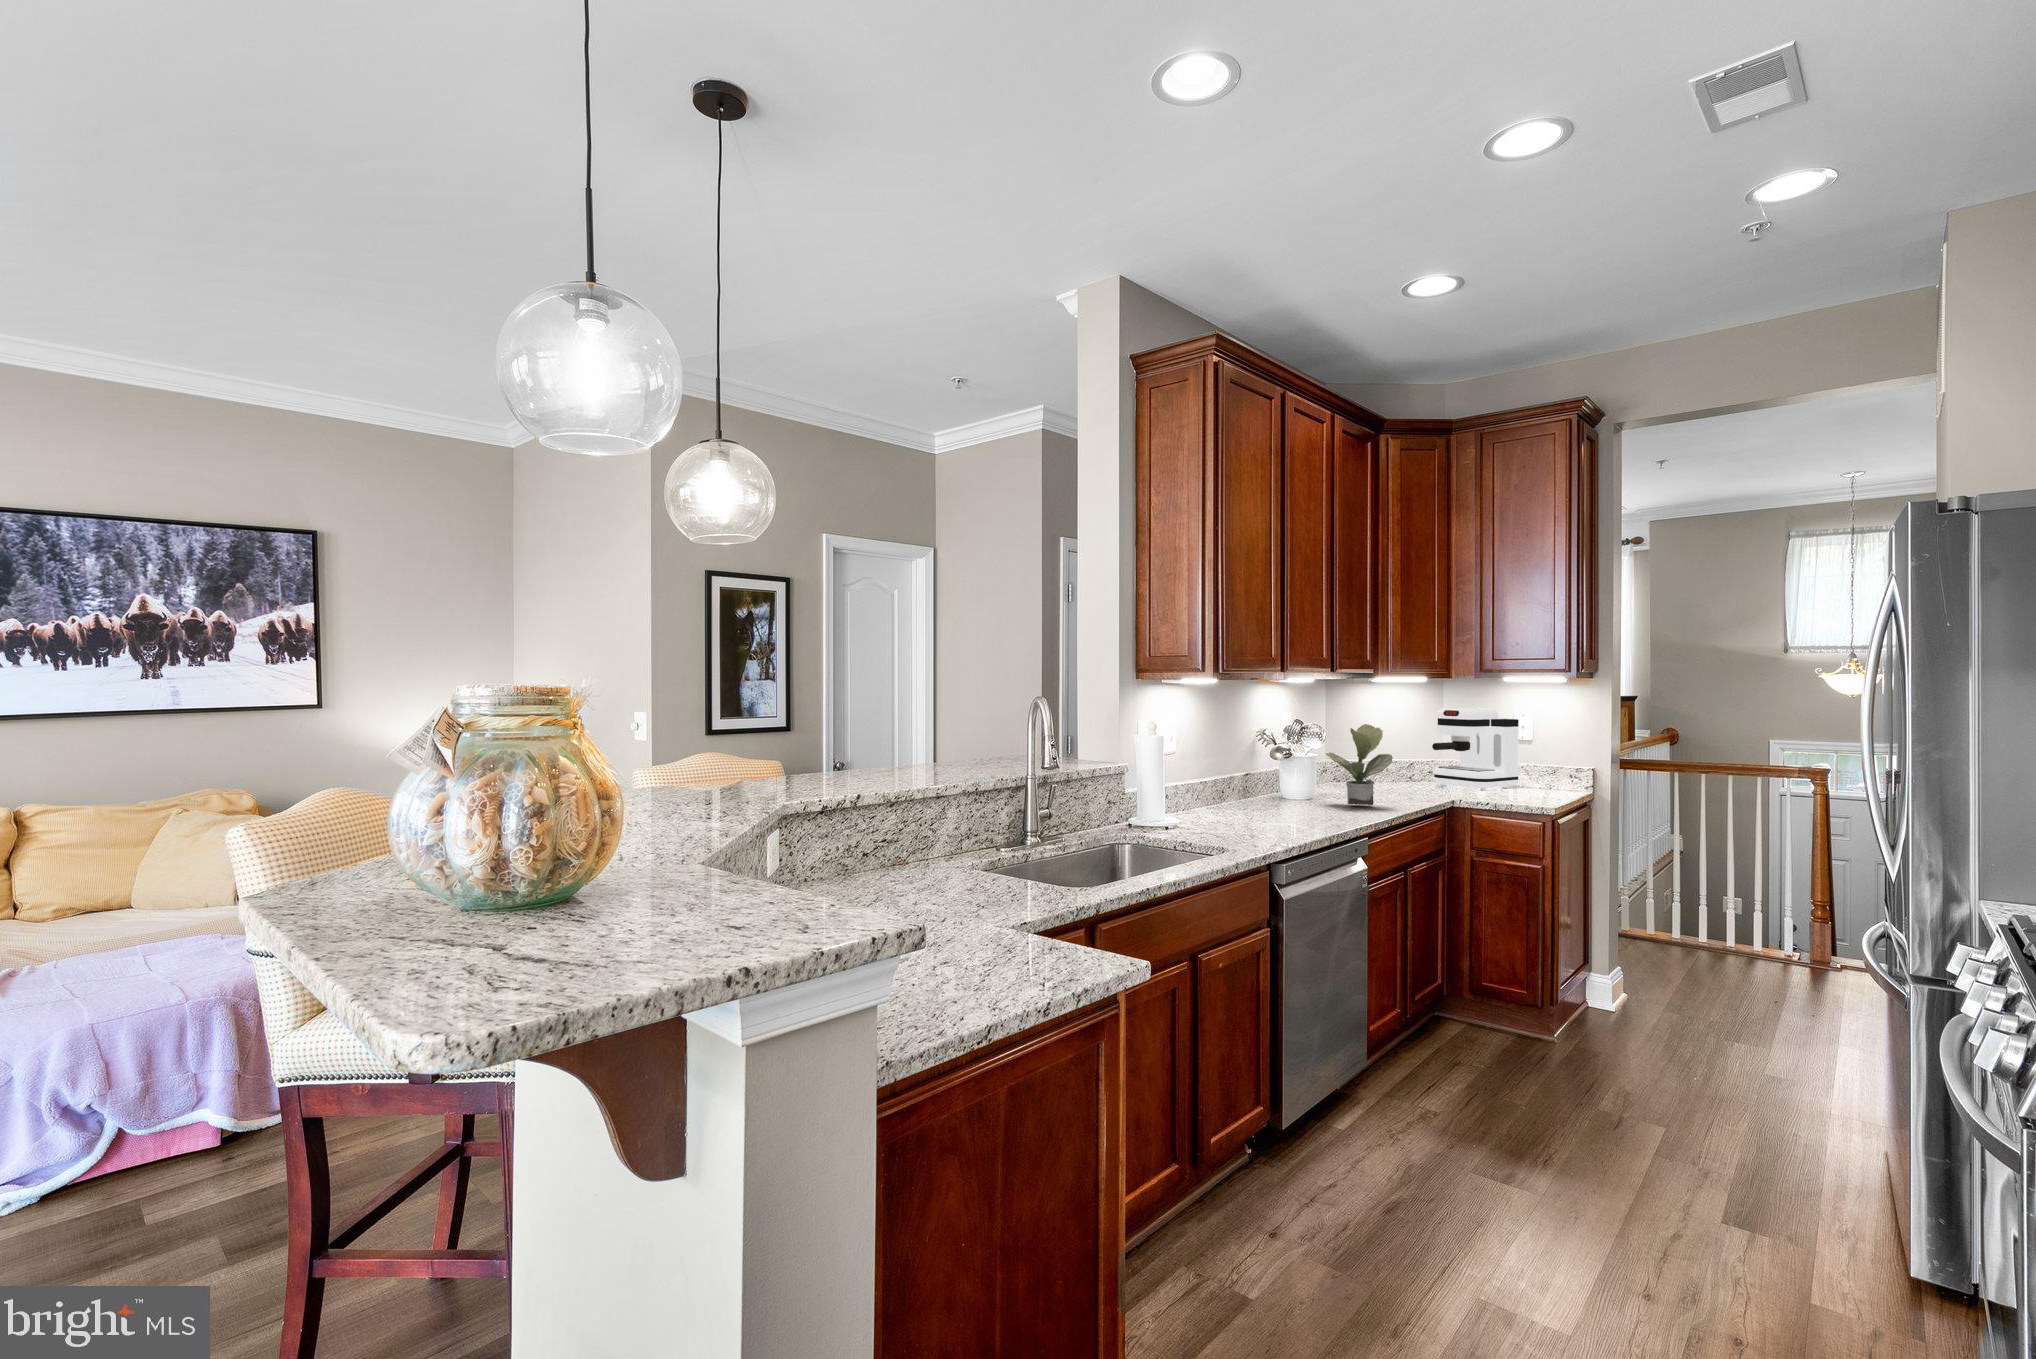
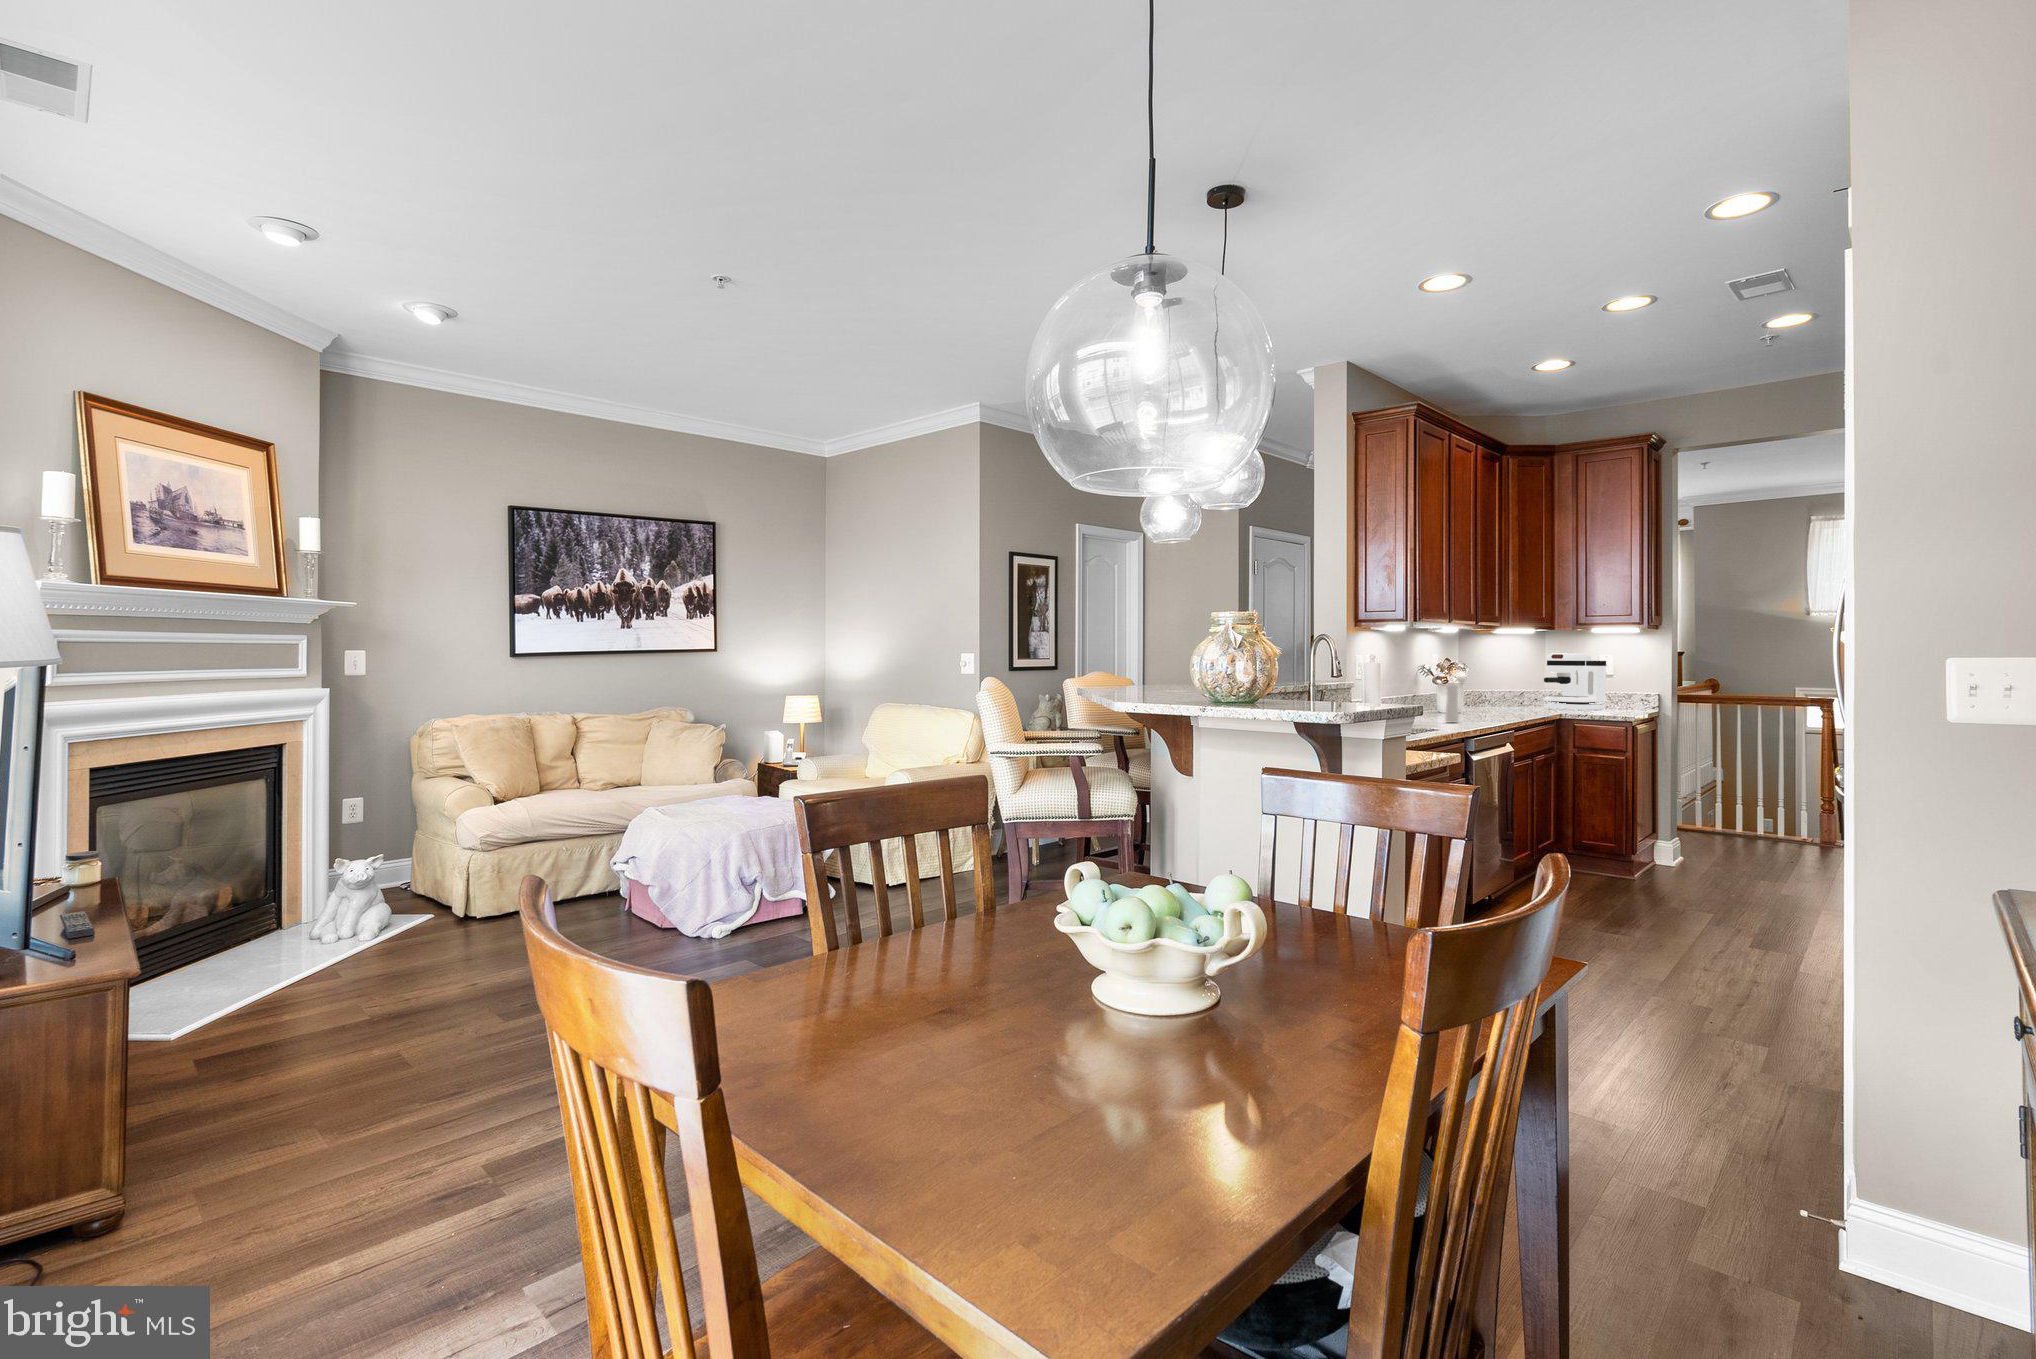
potted plant: present [1326,724,1393,805] -> none [1474,660,1522,715]
pepper mill: none [1261,758,1297,835] -> present [1445,676,1466,723]

